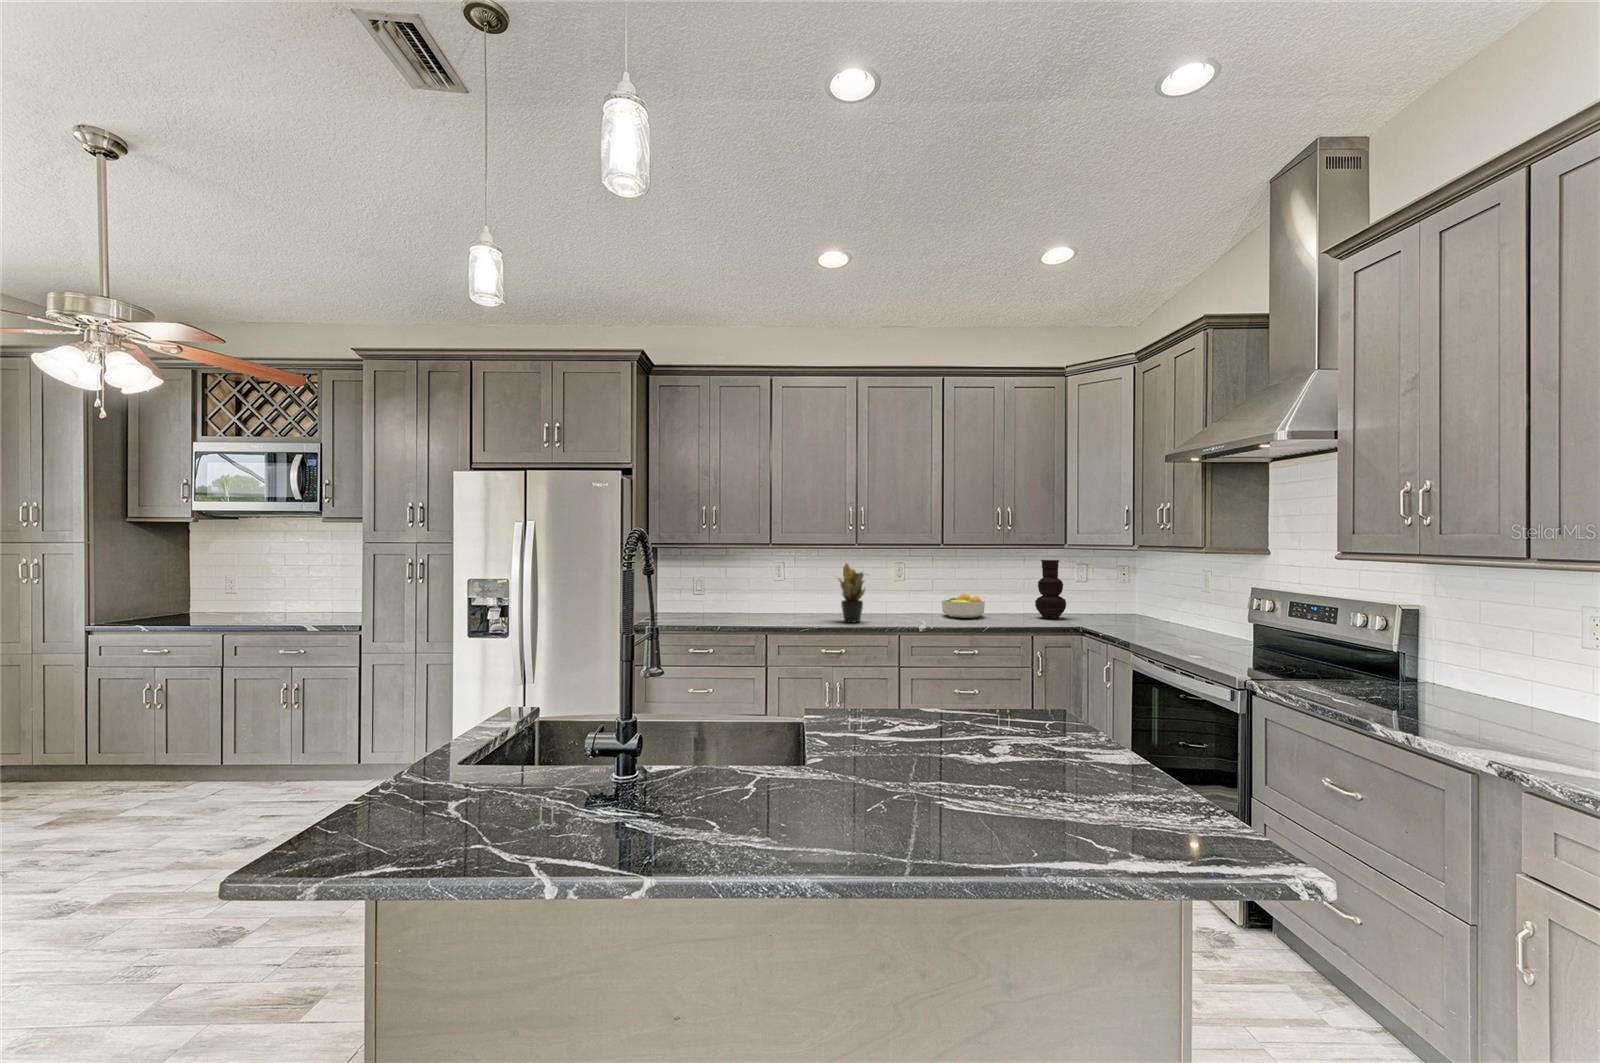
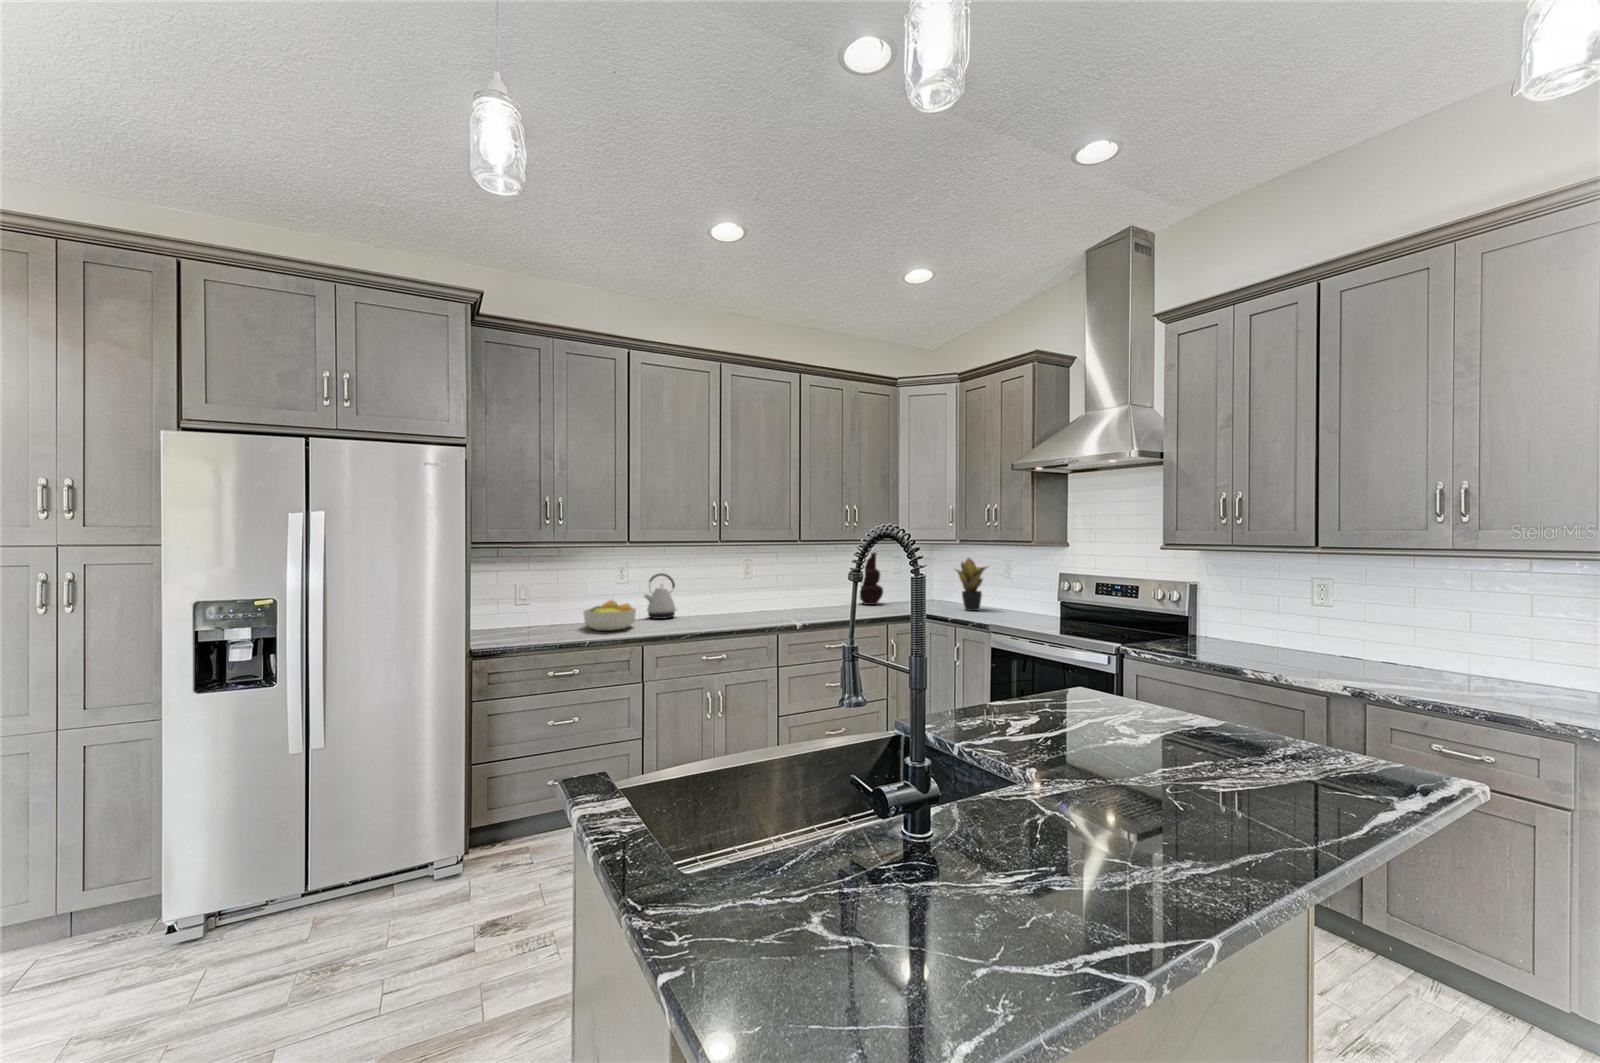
potted plant: present [838,564,865,623] -> present [955,558,987,611]
kettle: none [792,574,825,616] -> present [644,573,677,619]
fruit bowl: present [942,594,985,618] -> present [583,600,636,630]

